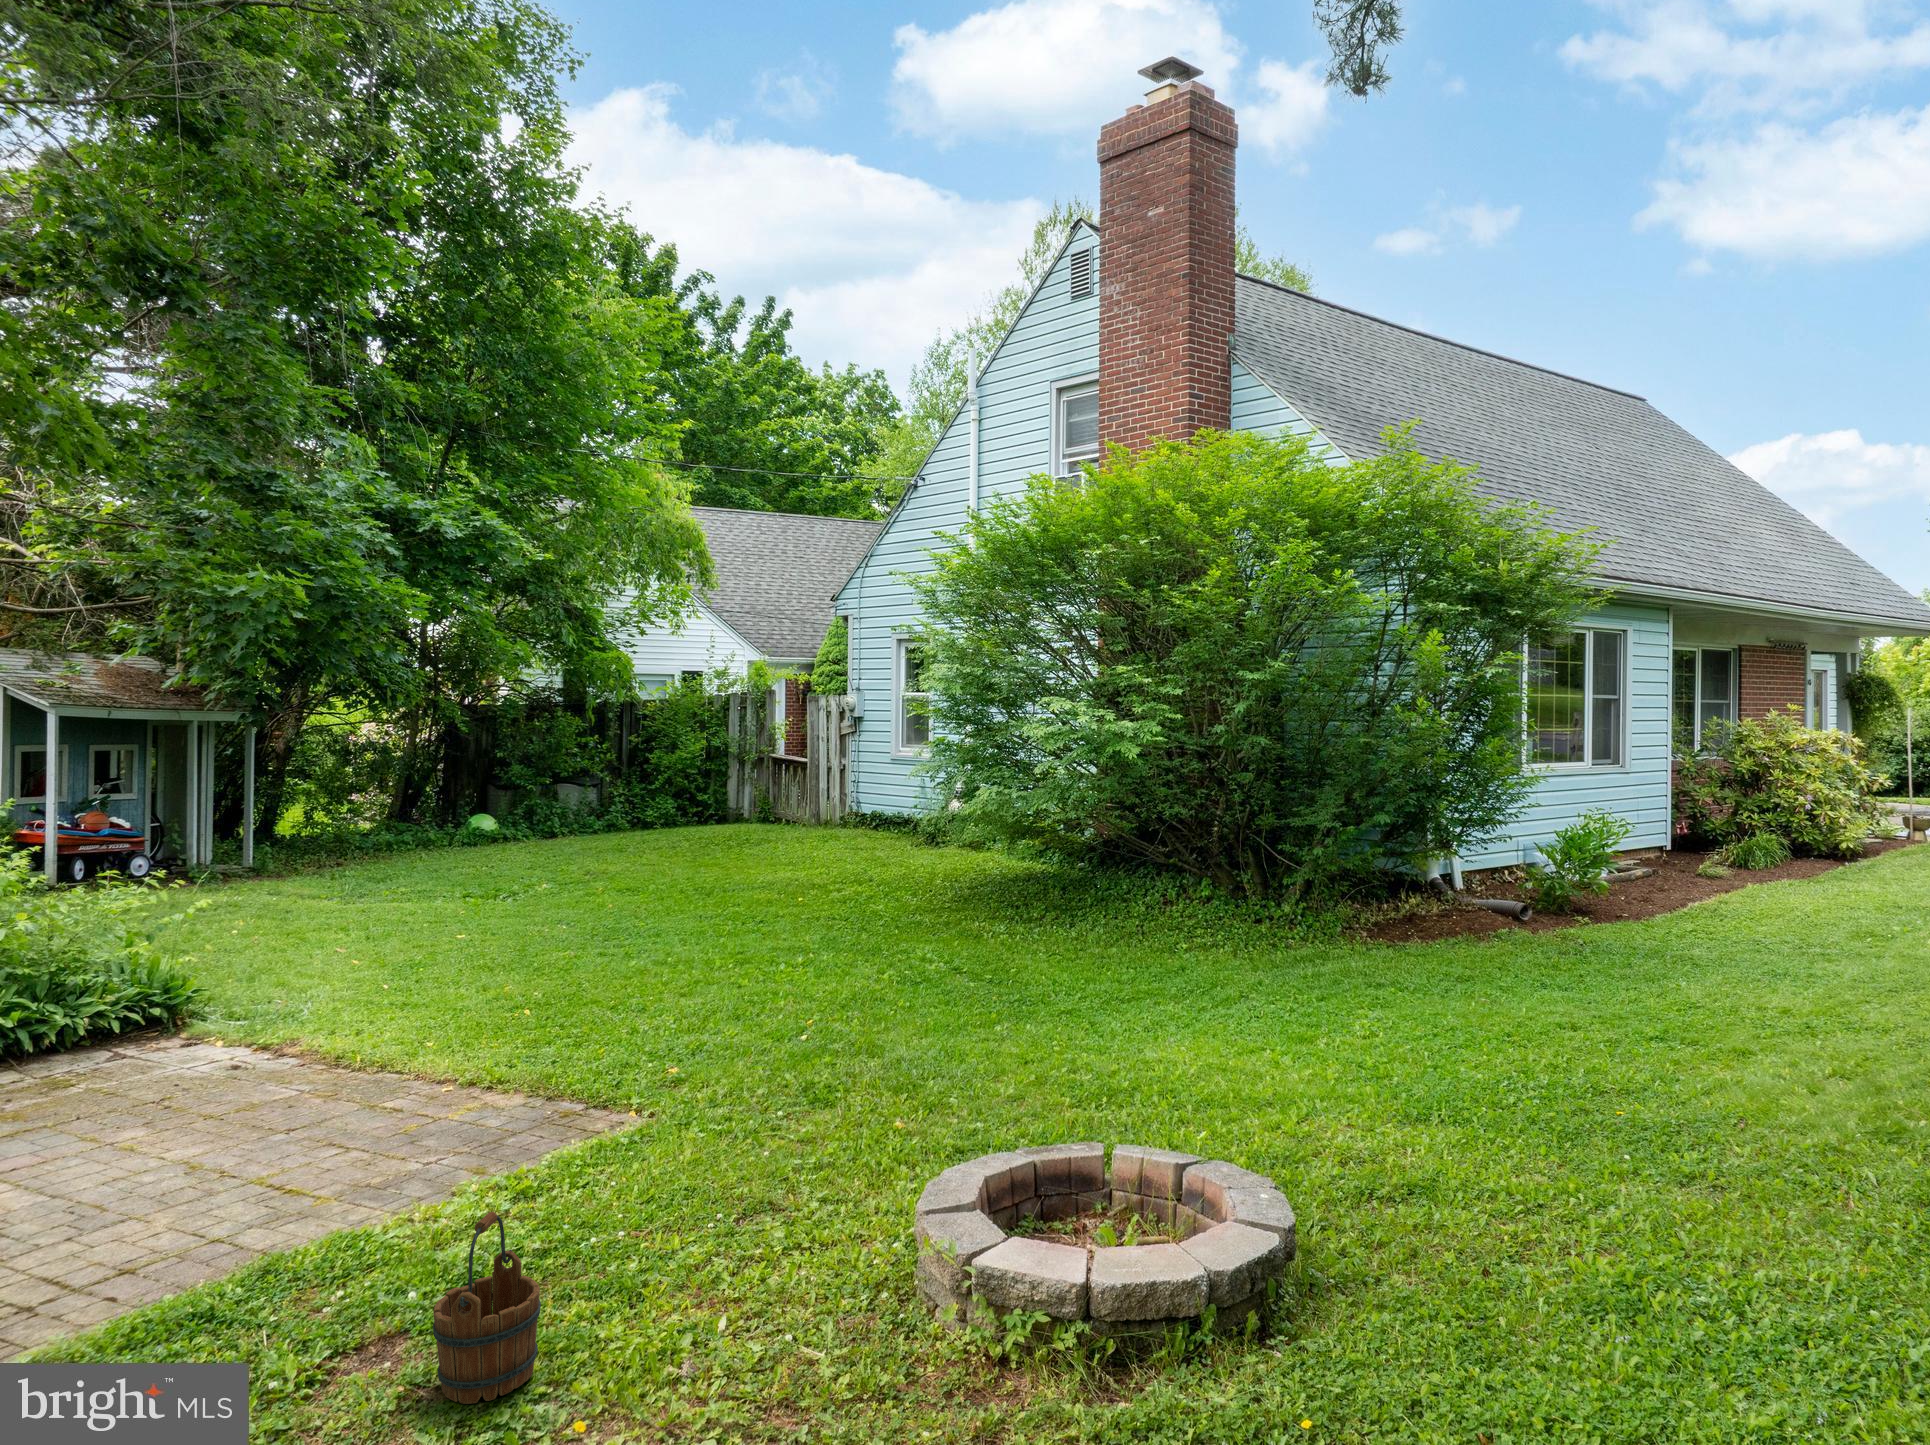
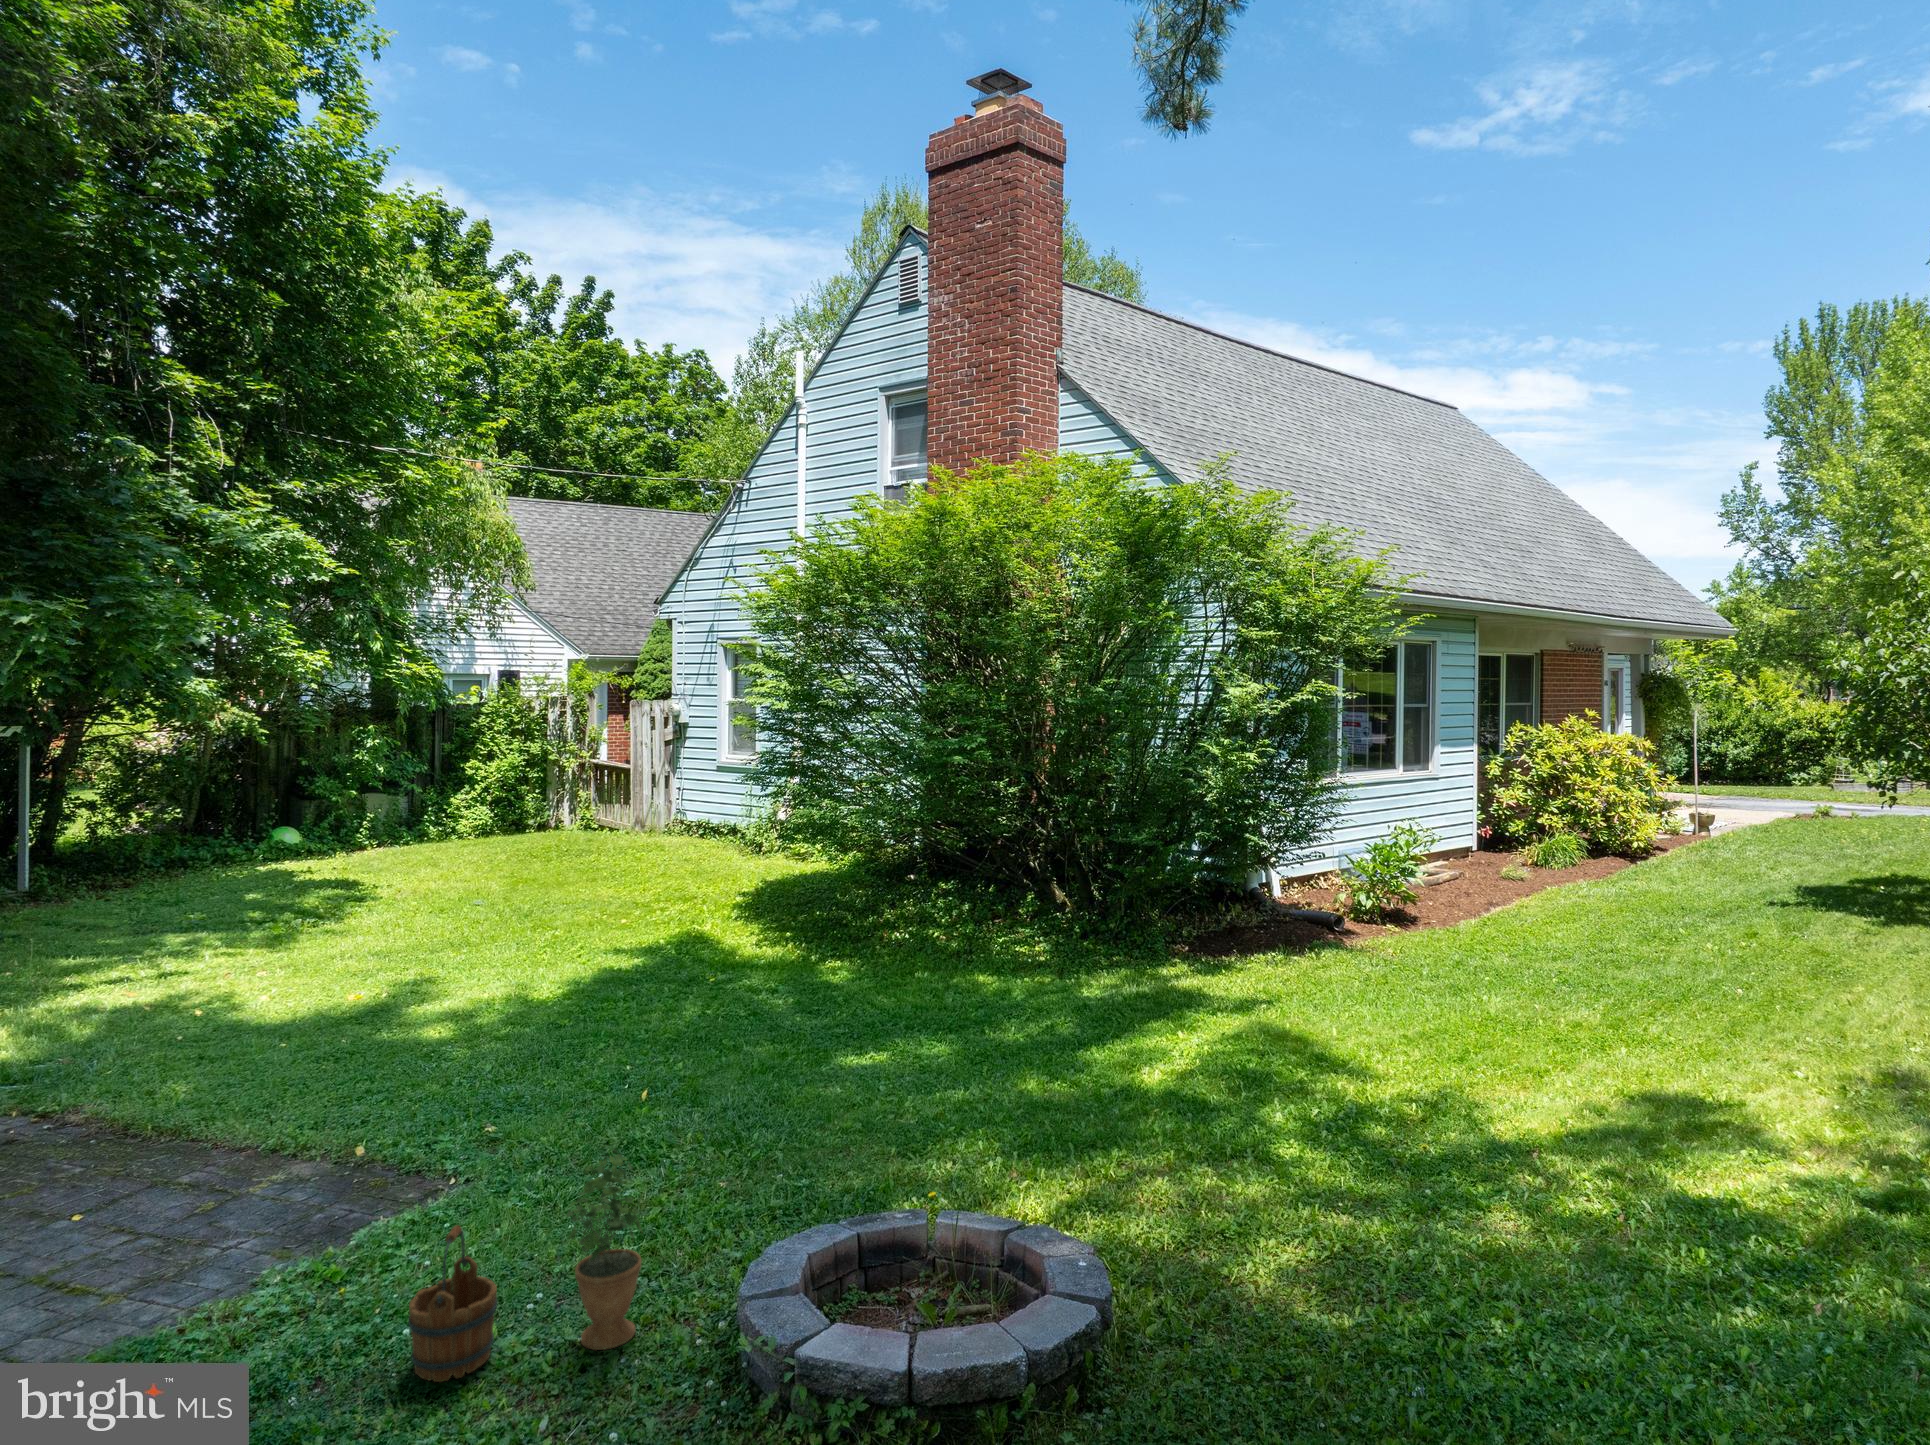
potted plant: none [612,1121,715,1376] -> present [567,1149,642,1350]

